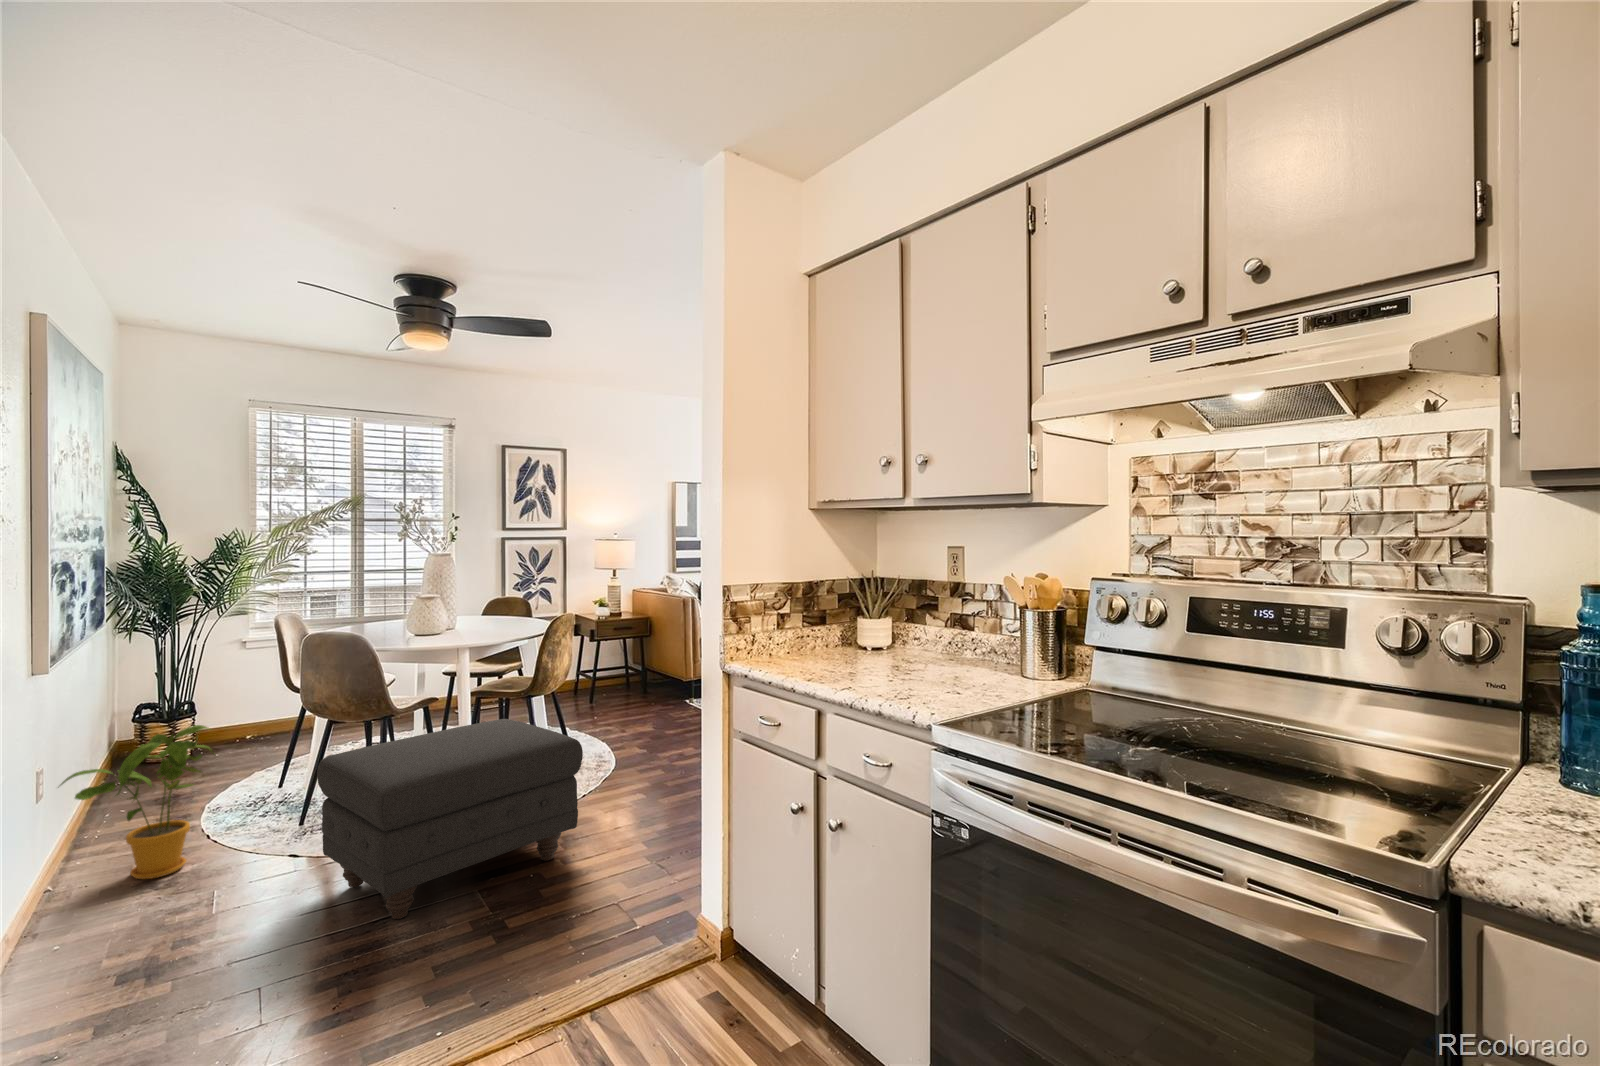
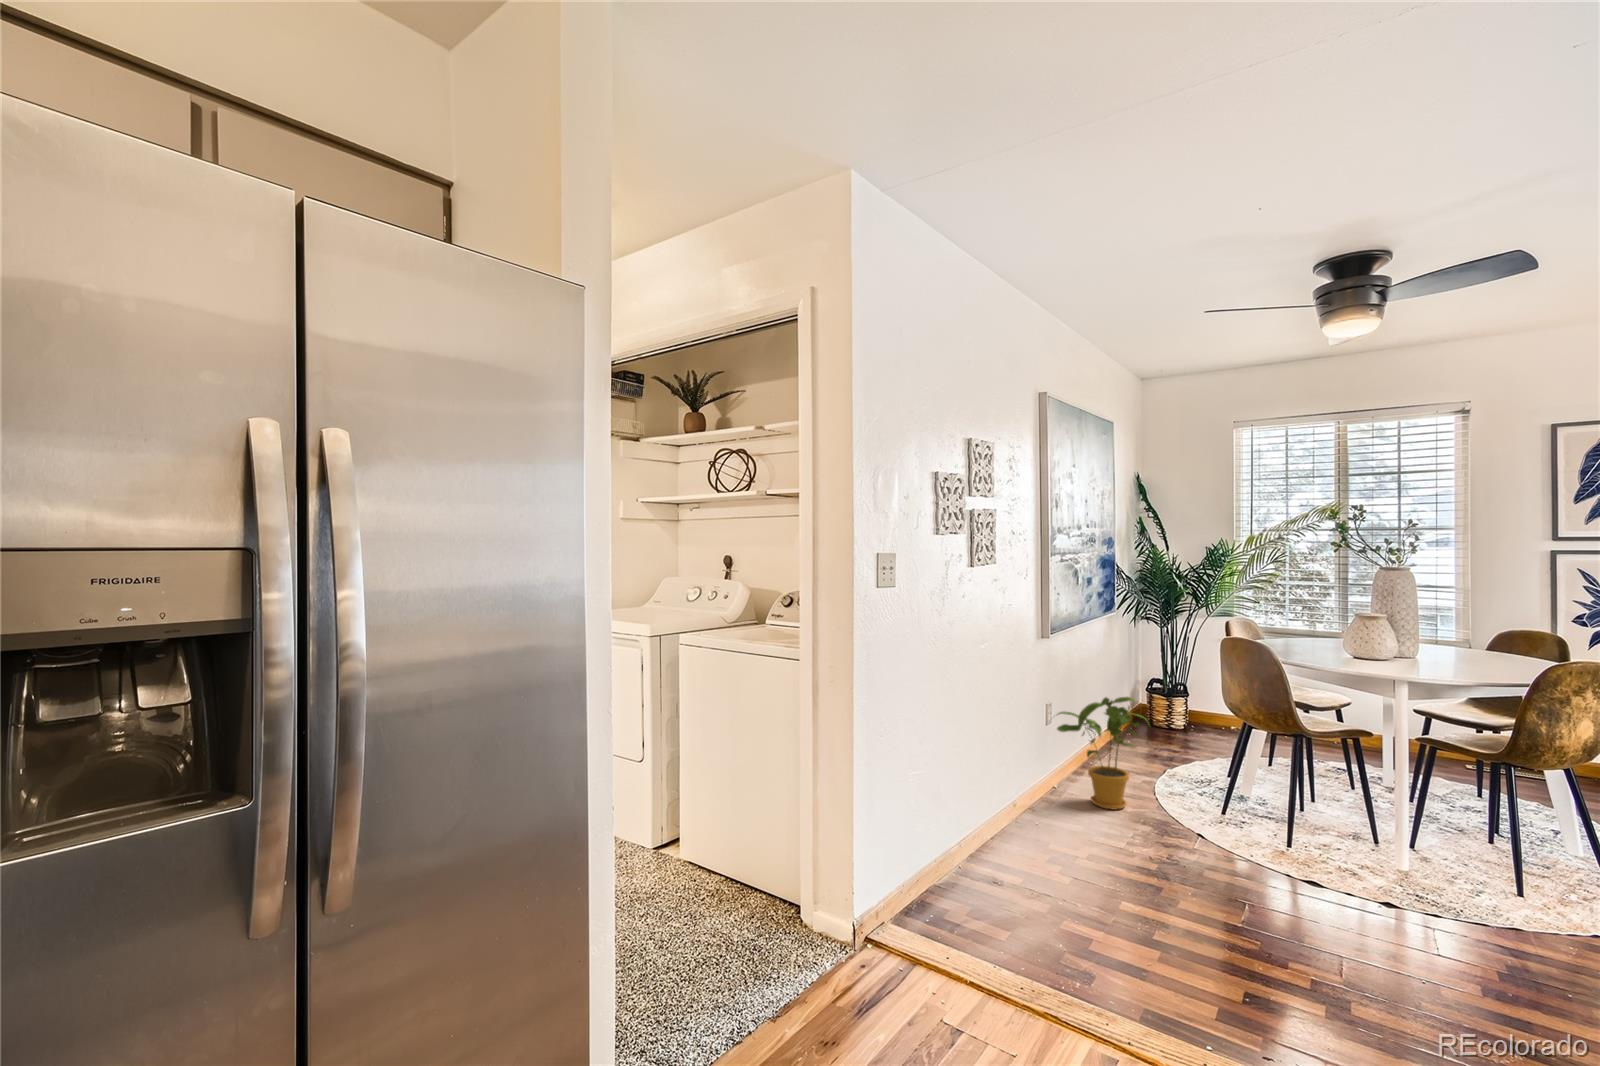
ottoman: present [317,719,583,919] -> none [1196,751,1527,979]

